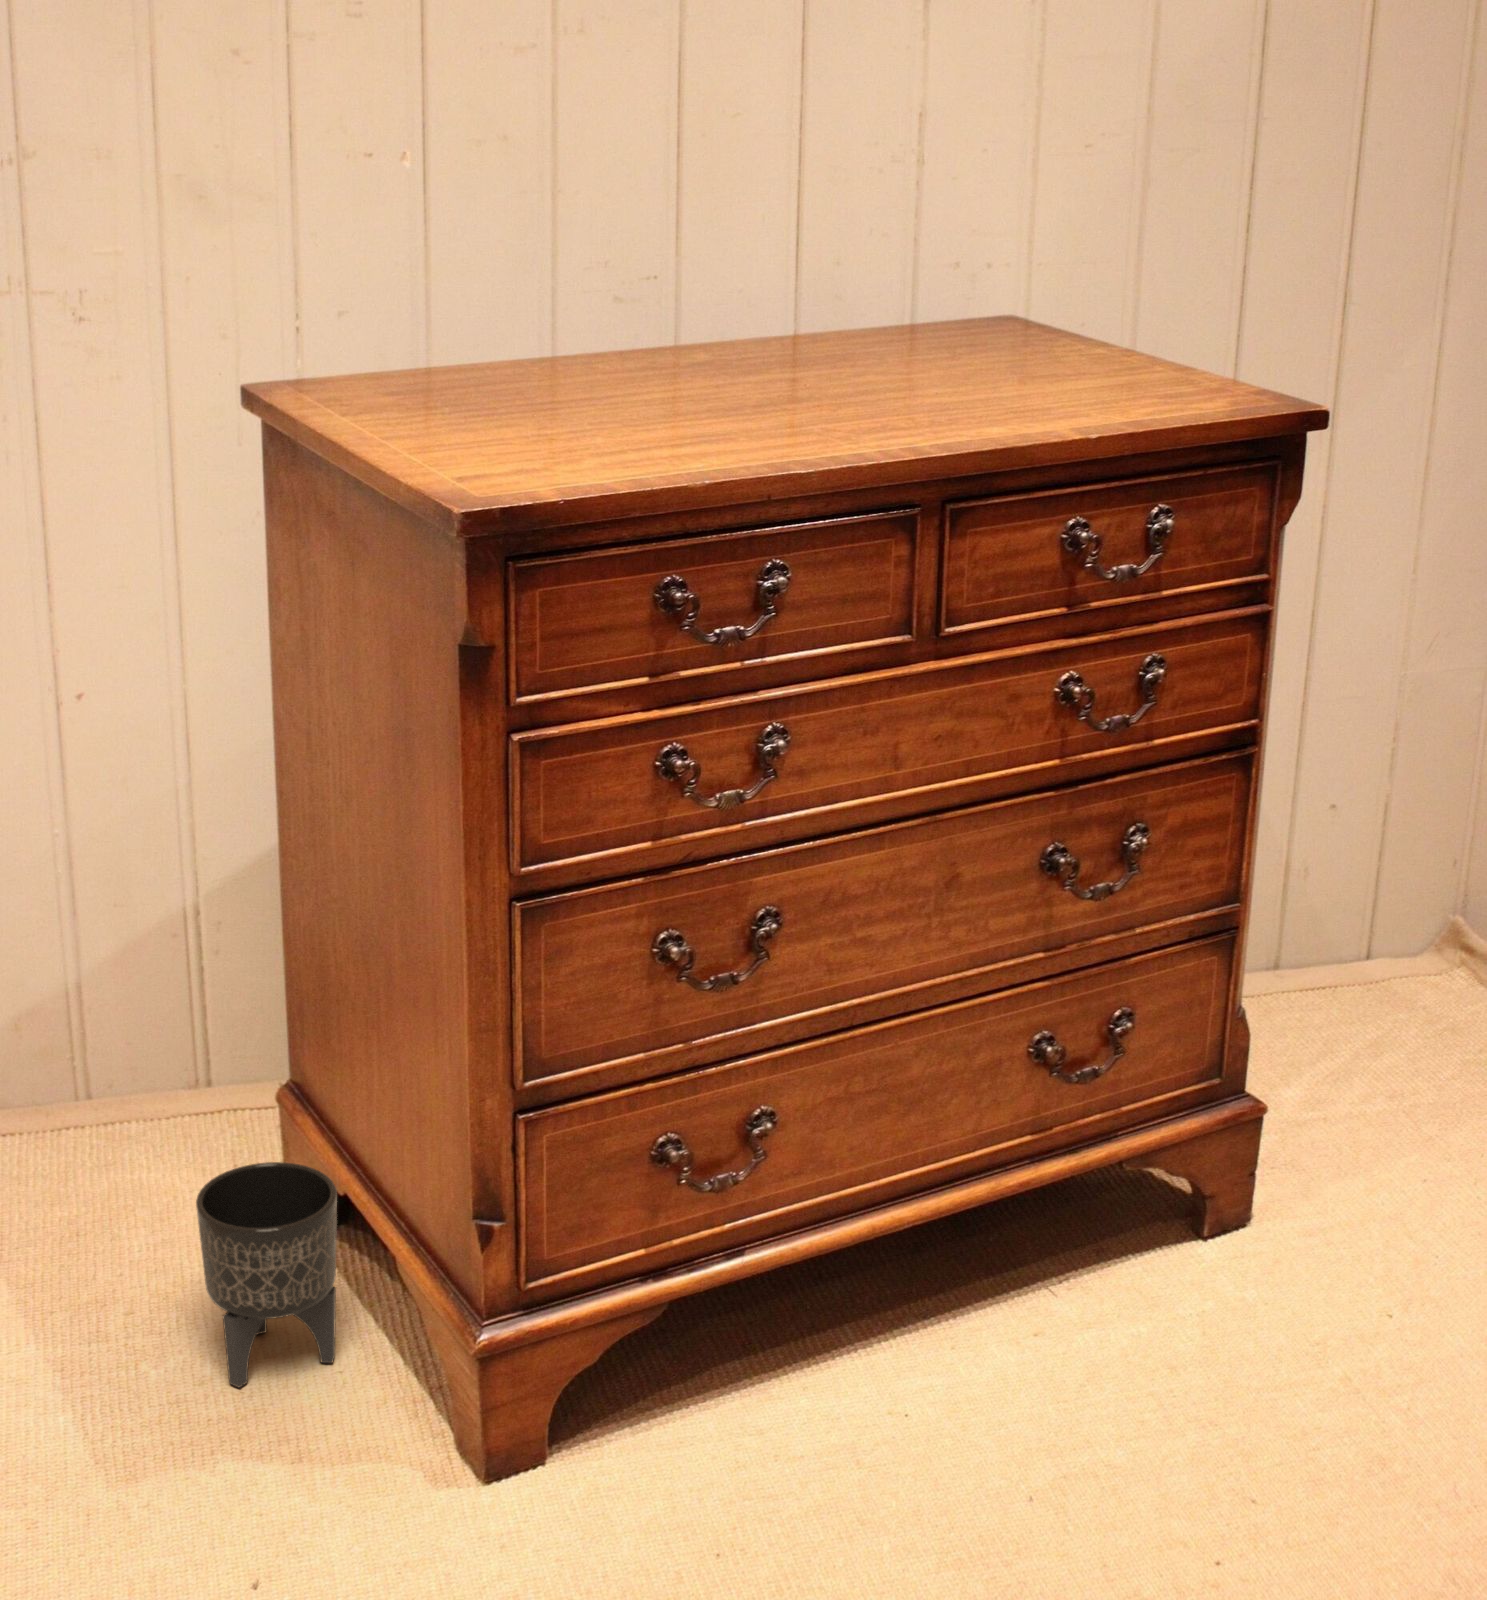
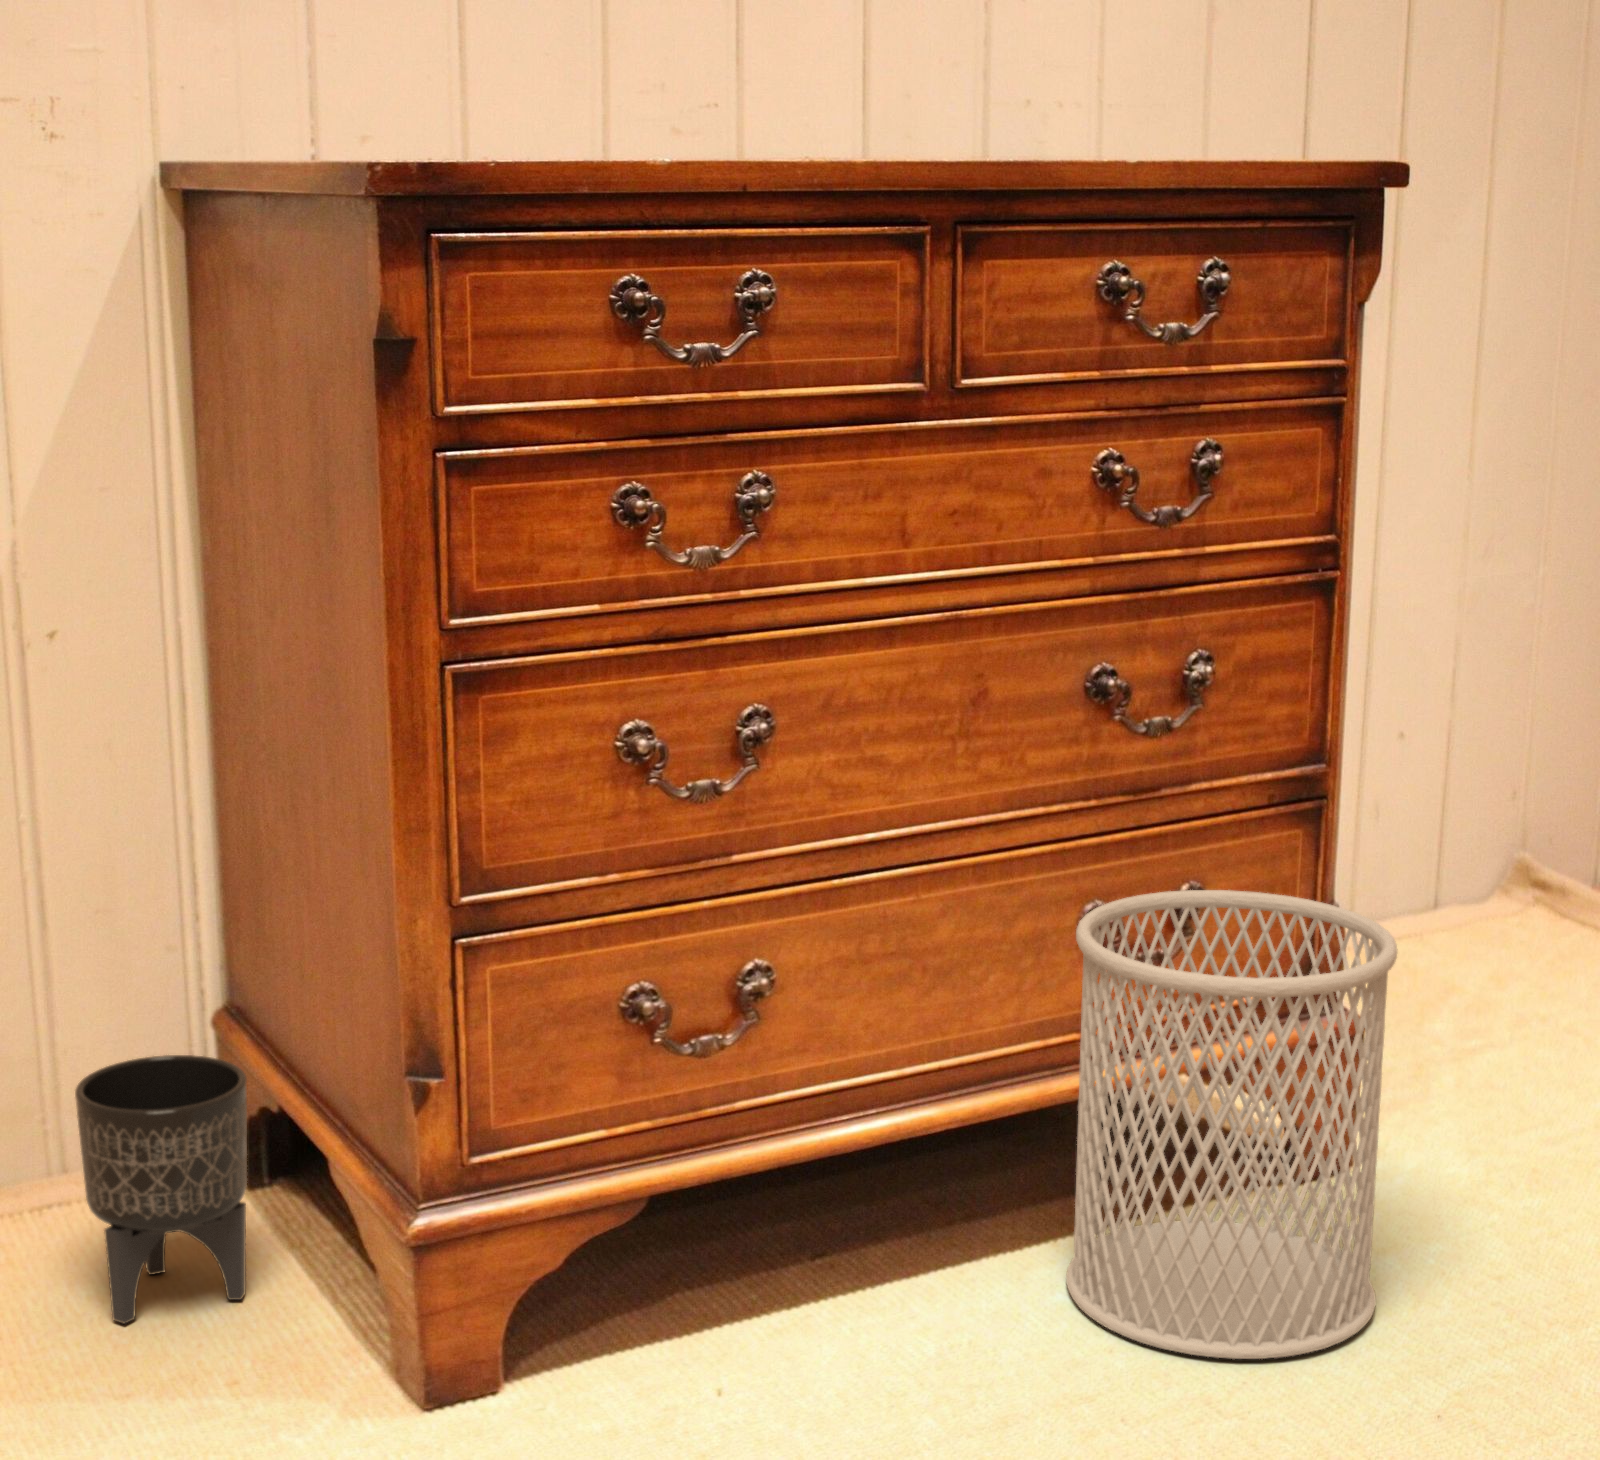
wastebasket: none [1009,1030,1293,1434] -> present [1066,890,1397,1359]

